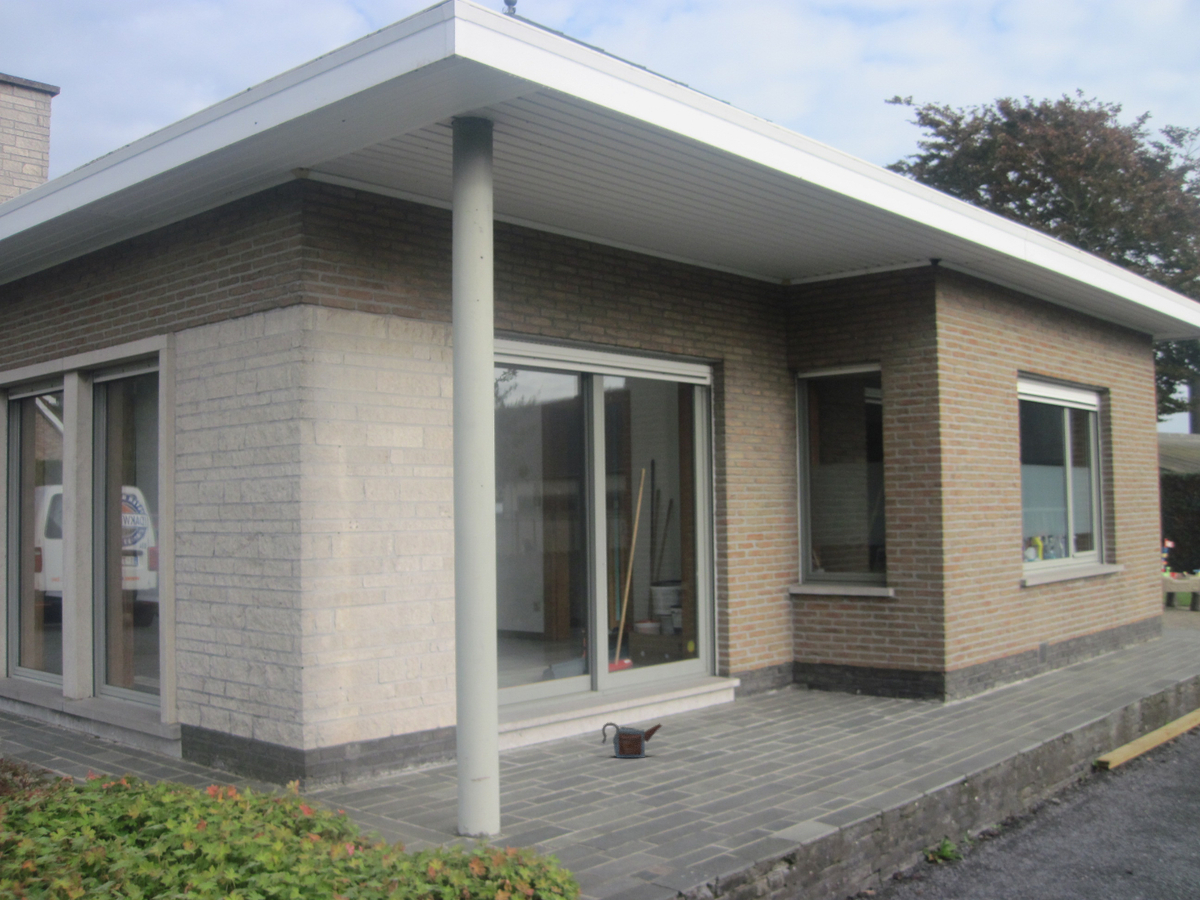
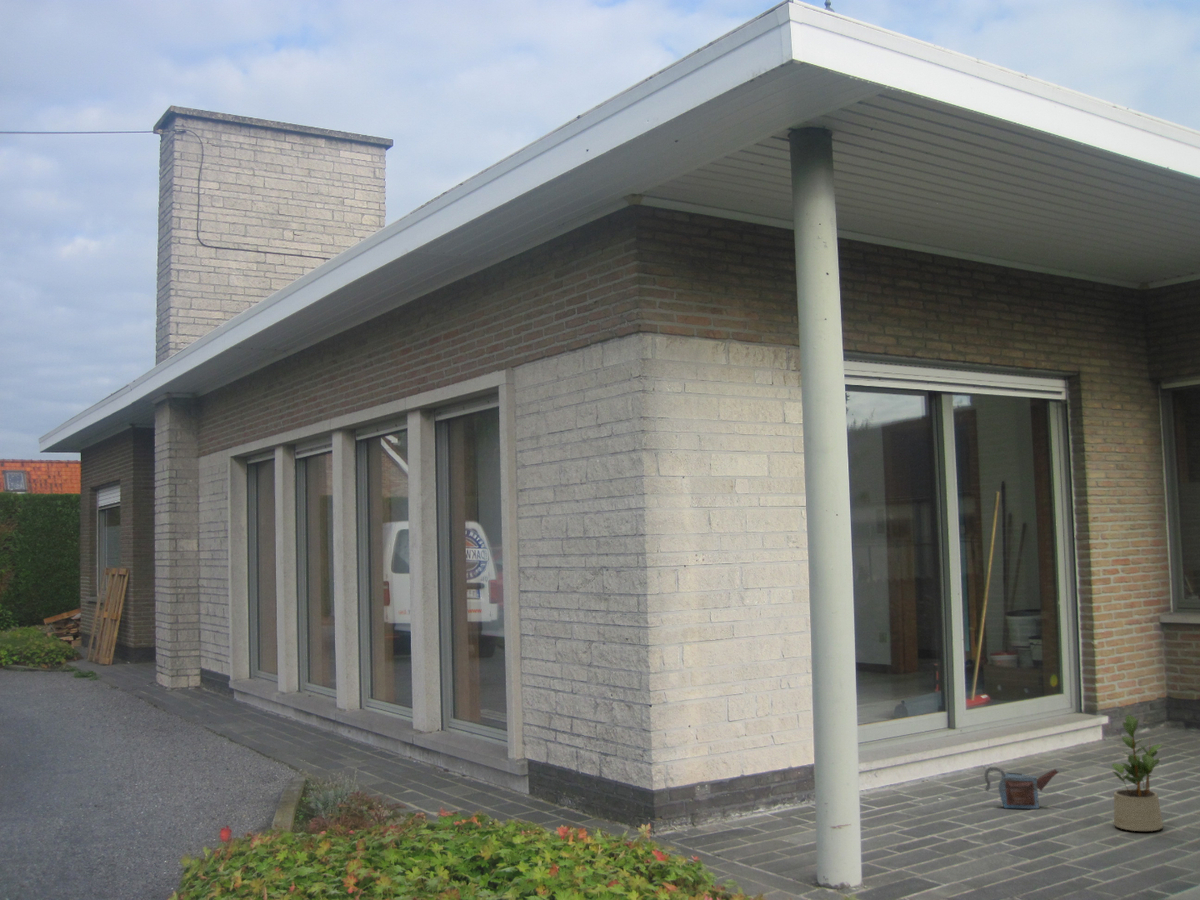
potted plant: none [702,677,743,773] -> present [1112,715,1163,831]

